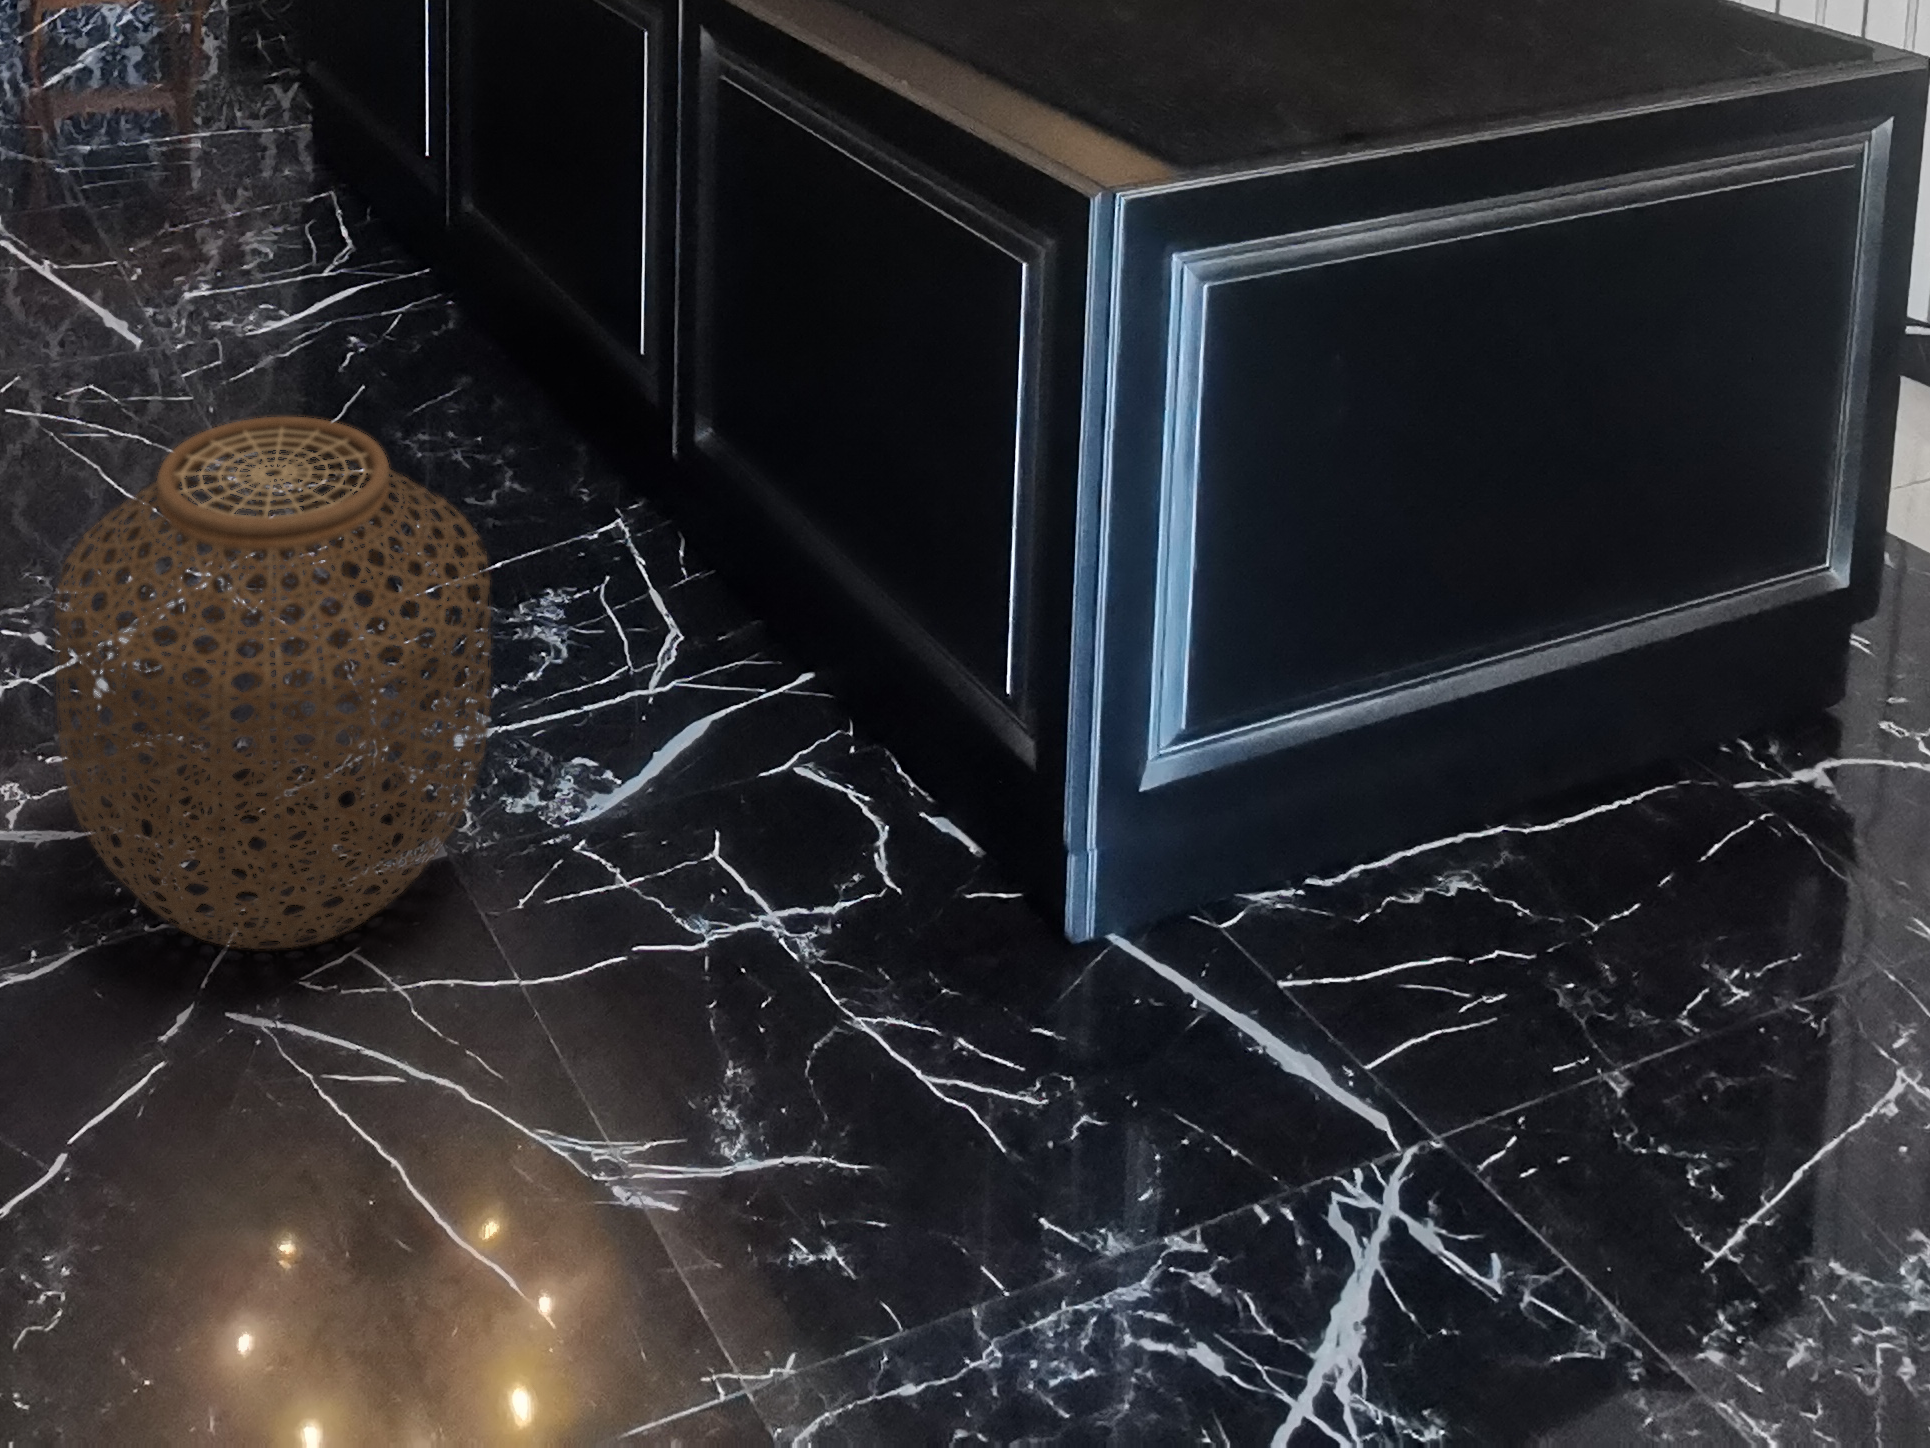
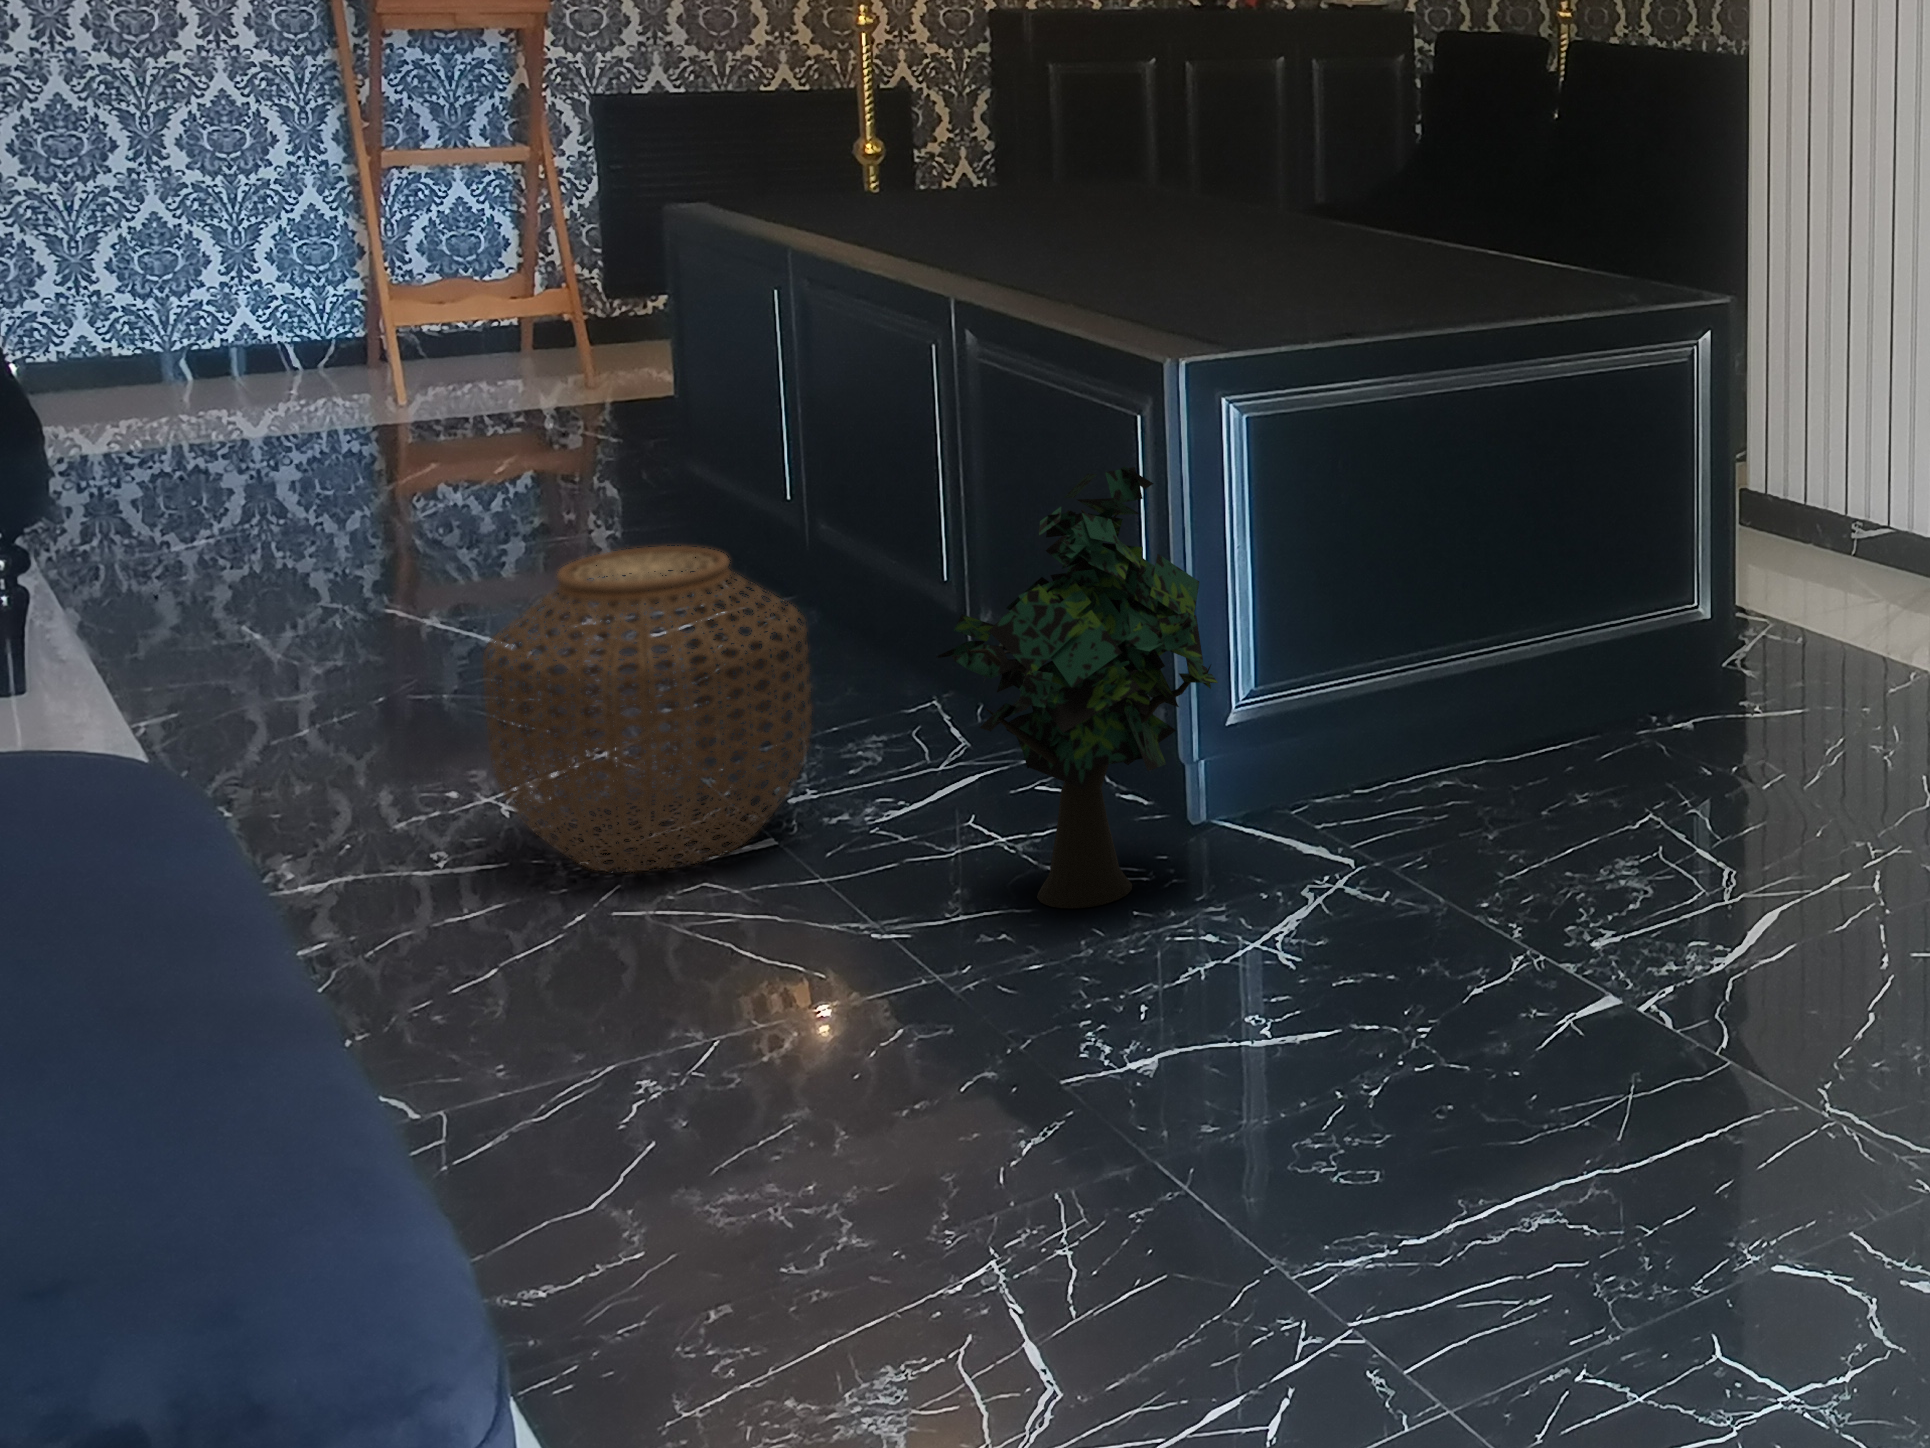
decorative plant: none [725,462,1179,1245] -> present [937,466,1218,908]

